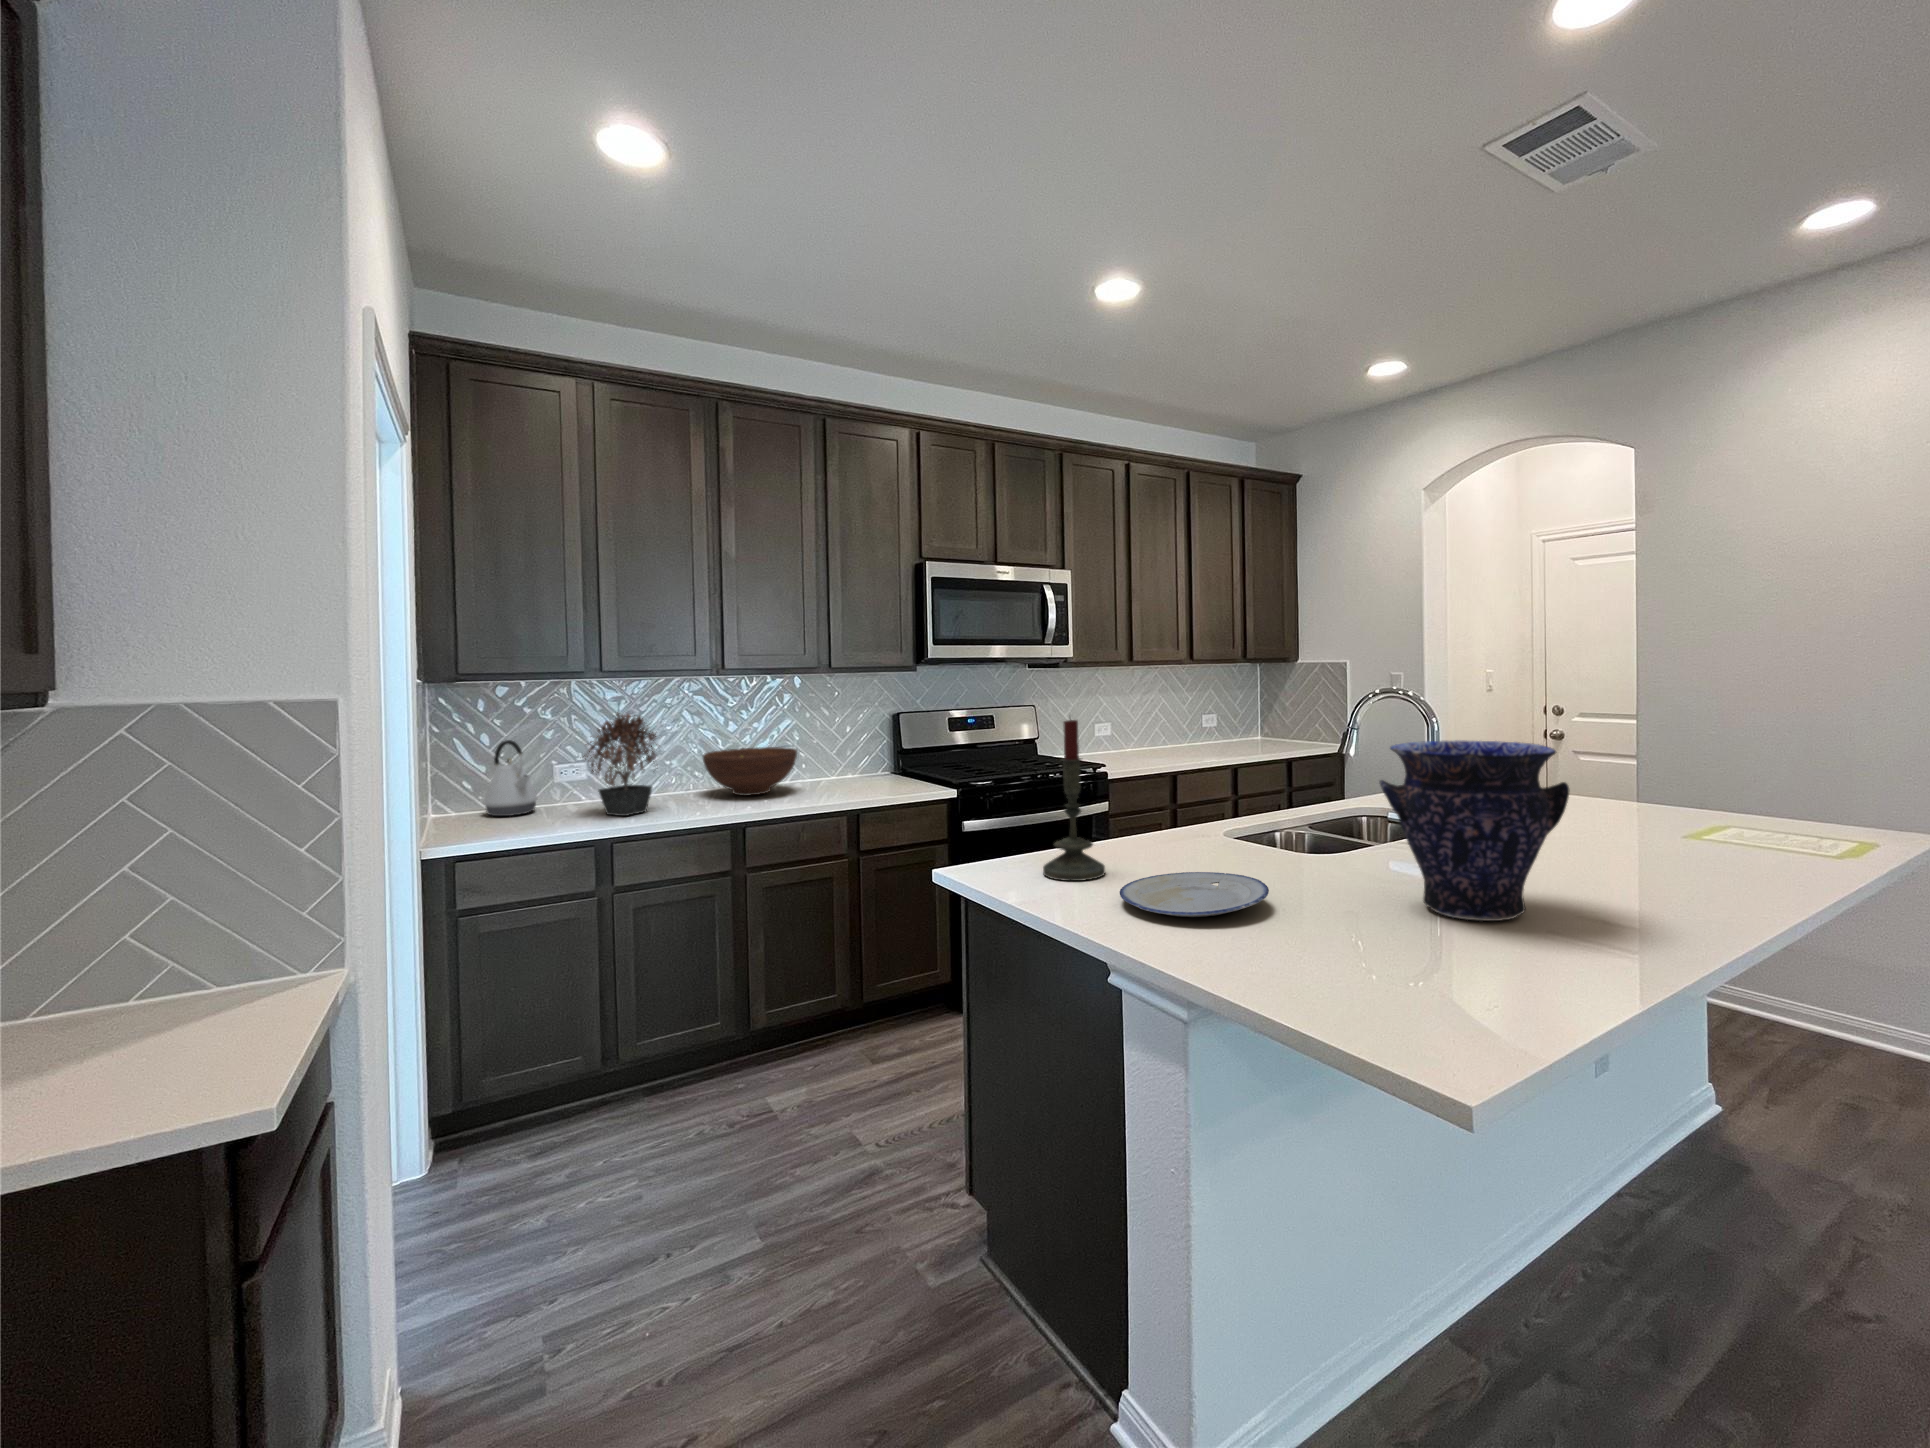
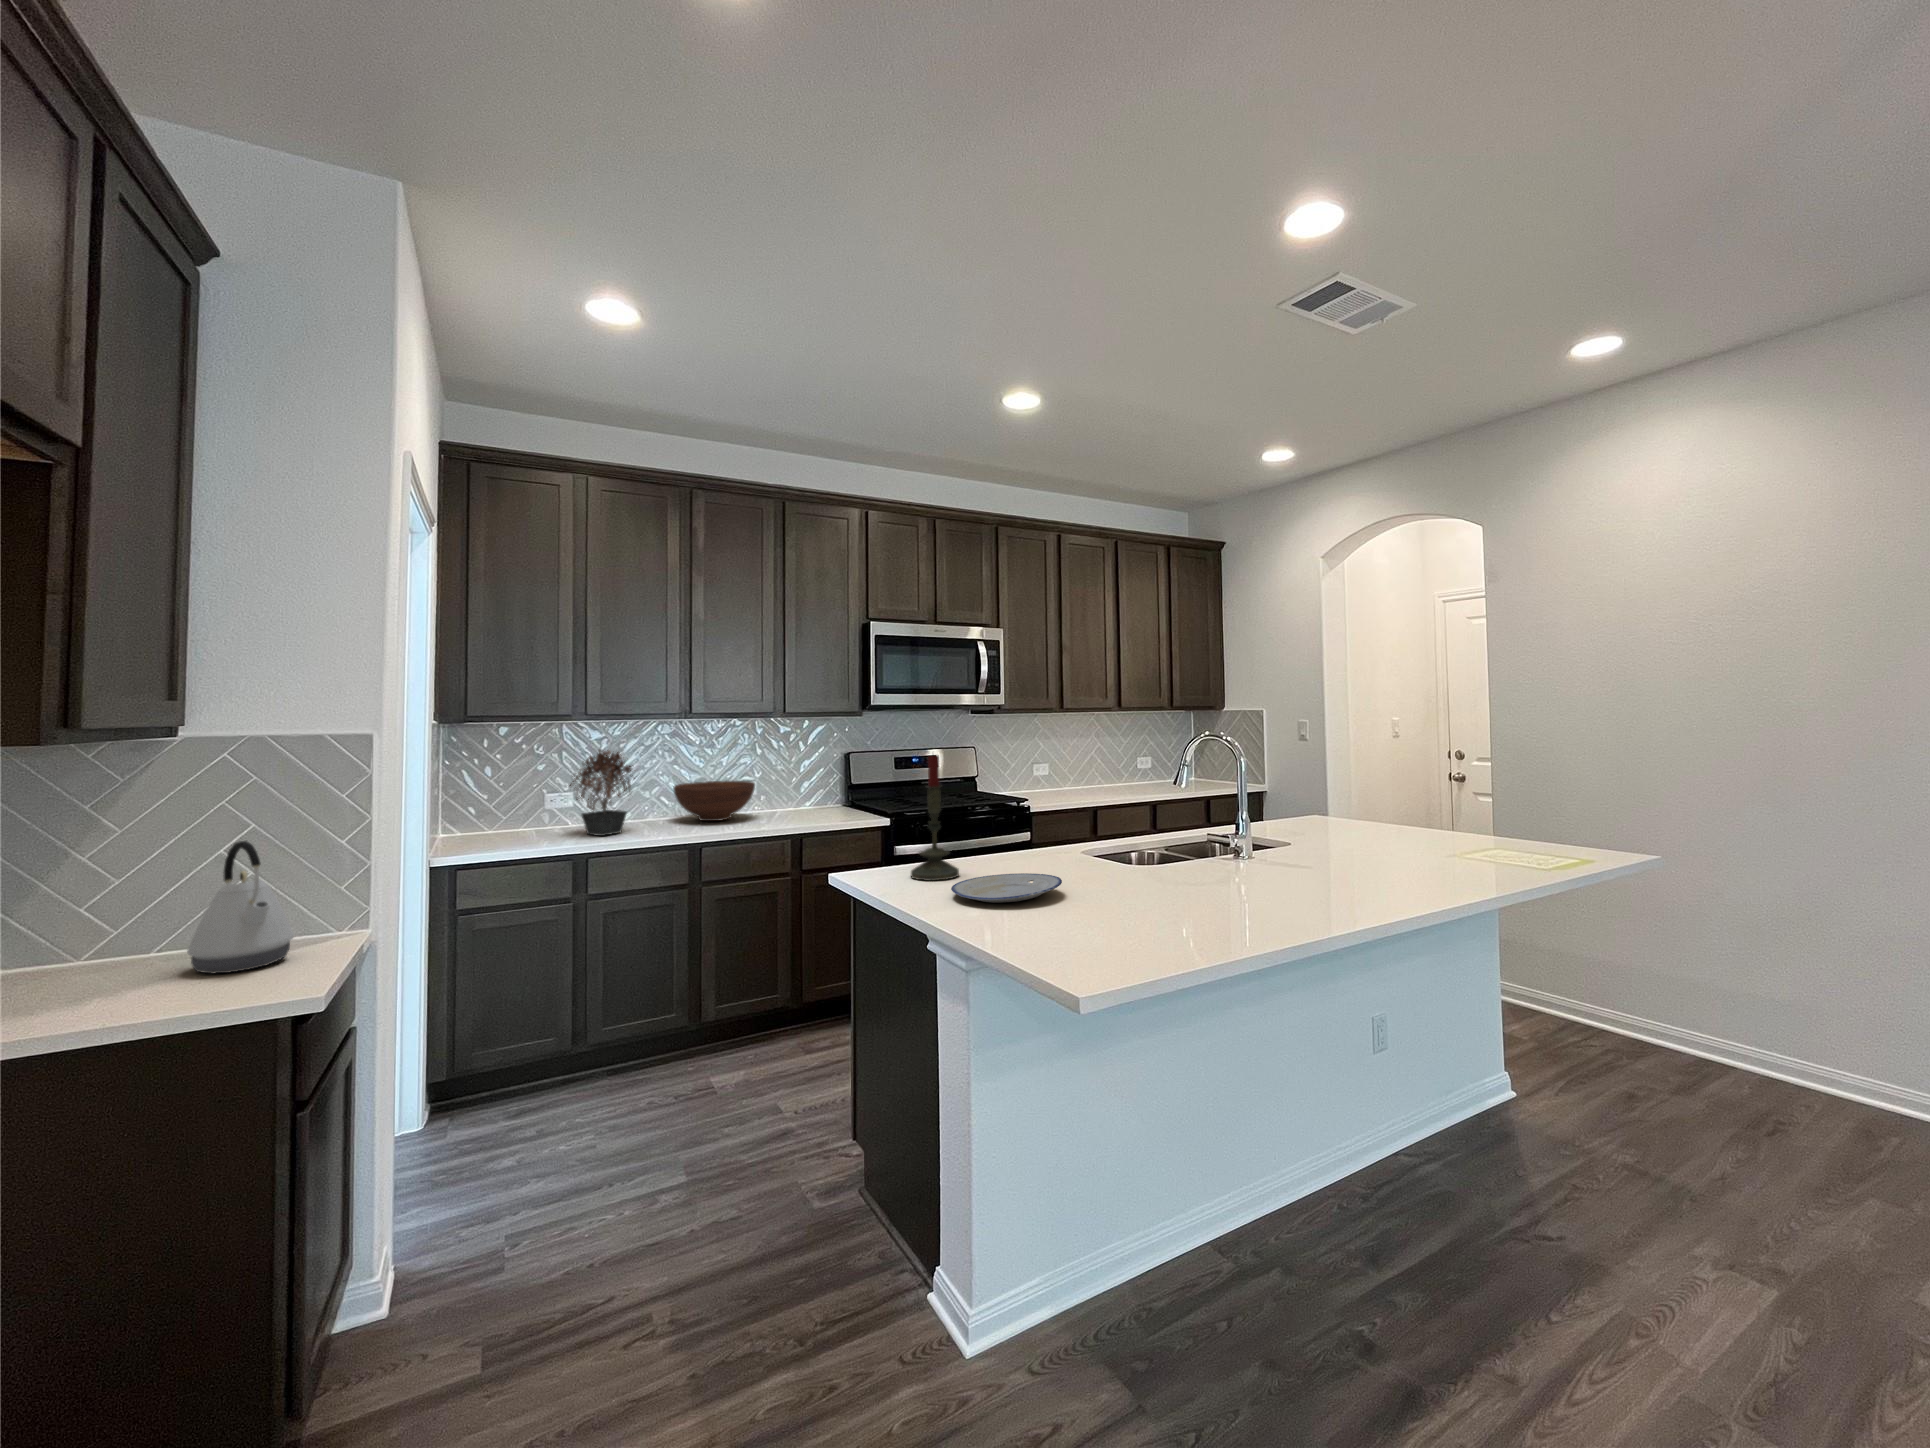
kettle: present [483,740,537,816] -> present [187,841,294,973]
vase: present [1380,741,1569,921] -> none [1144,773,1272,906]

